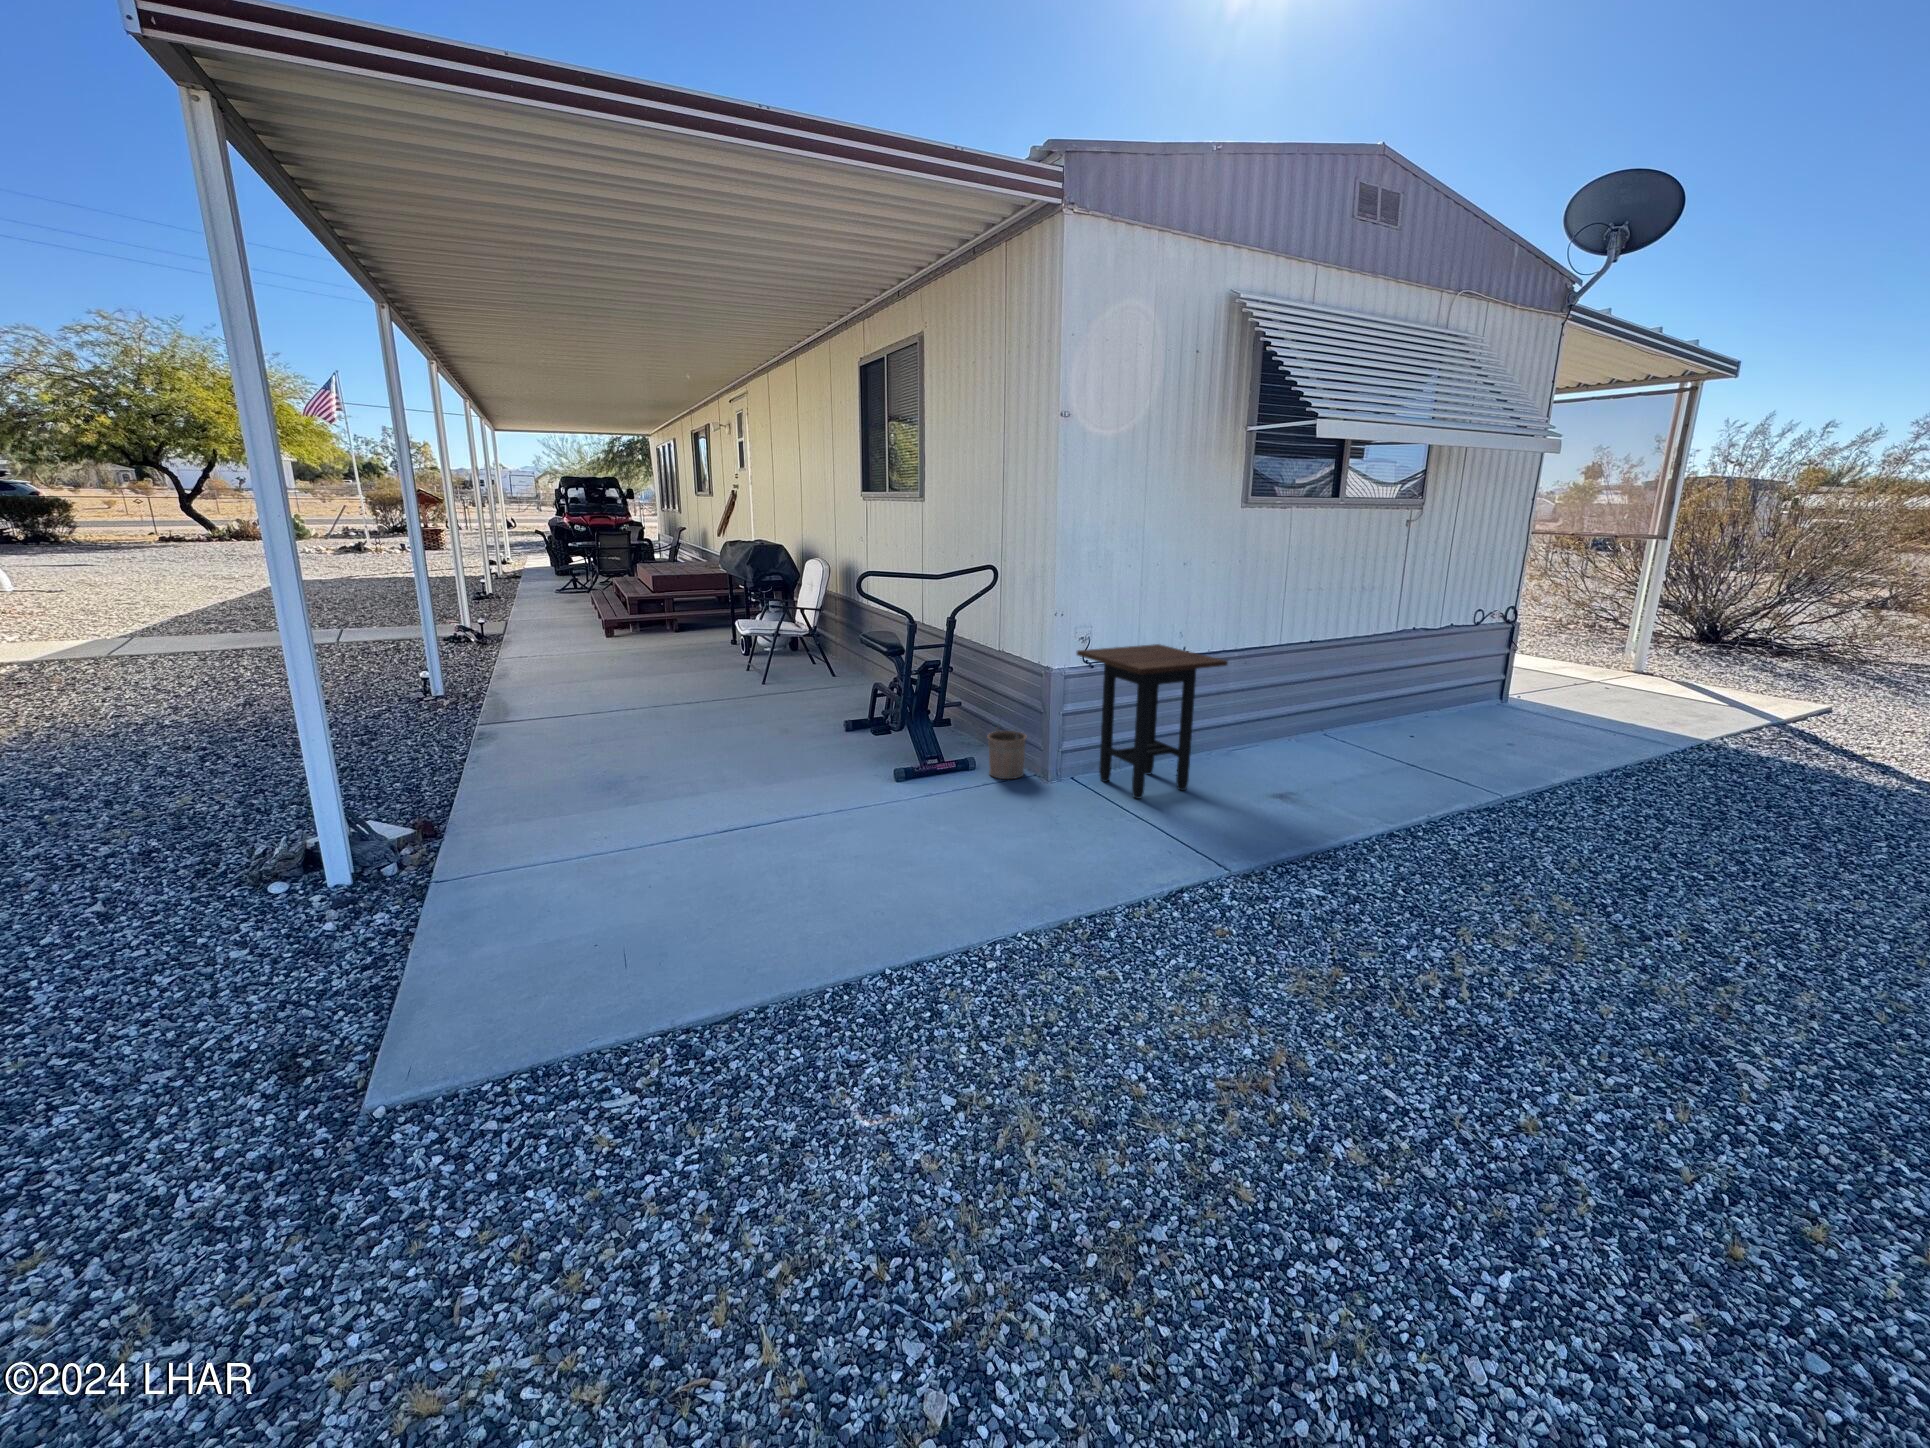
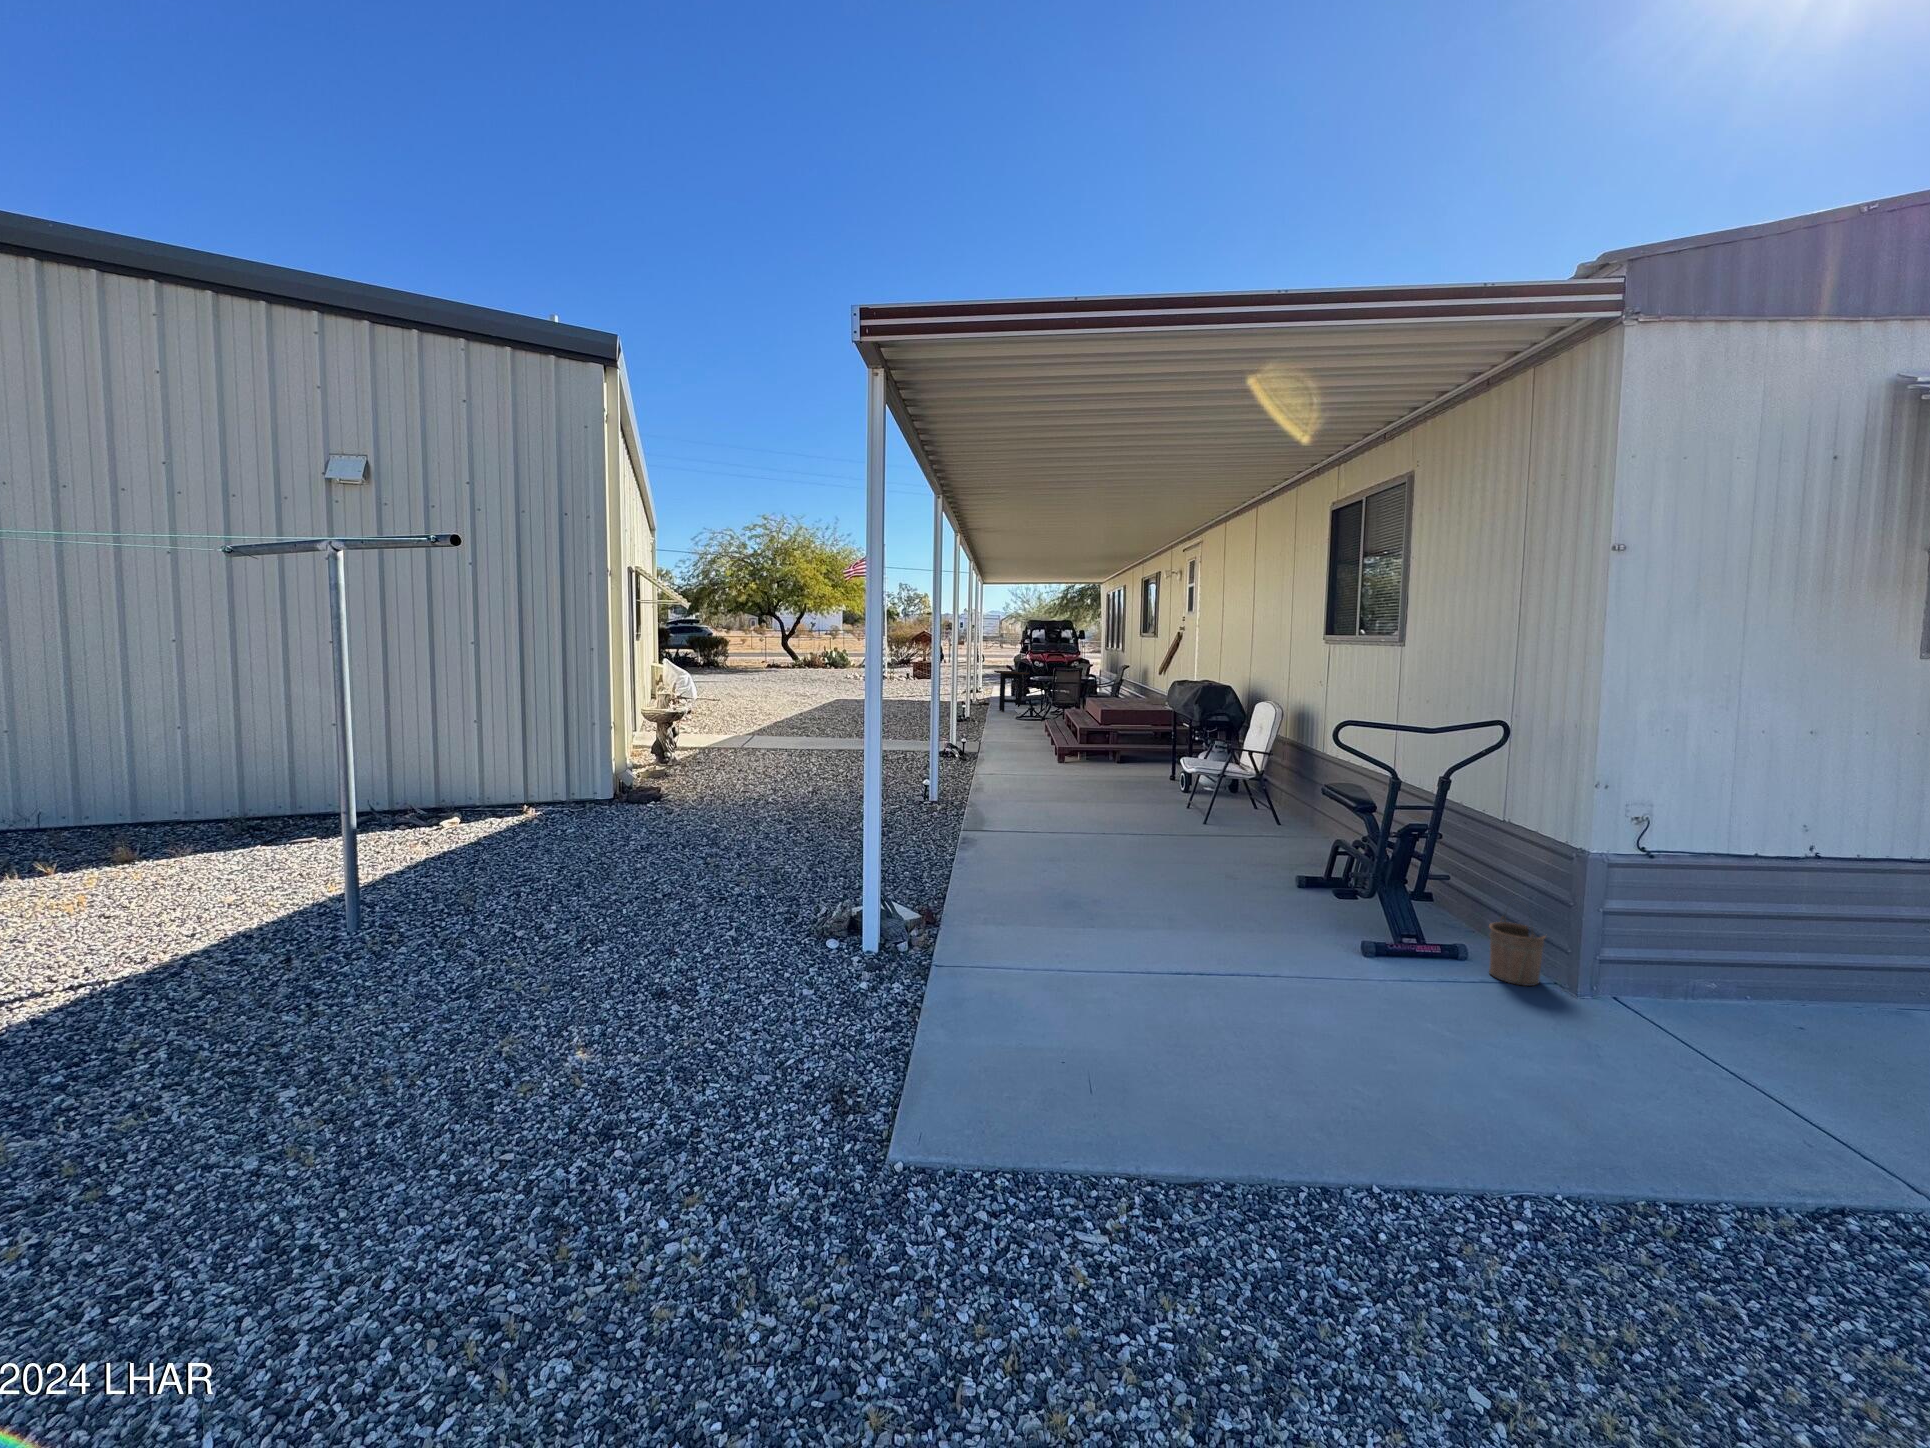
side table: present [1077,644,1228,799] -> present [994,670,1029,712]

